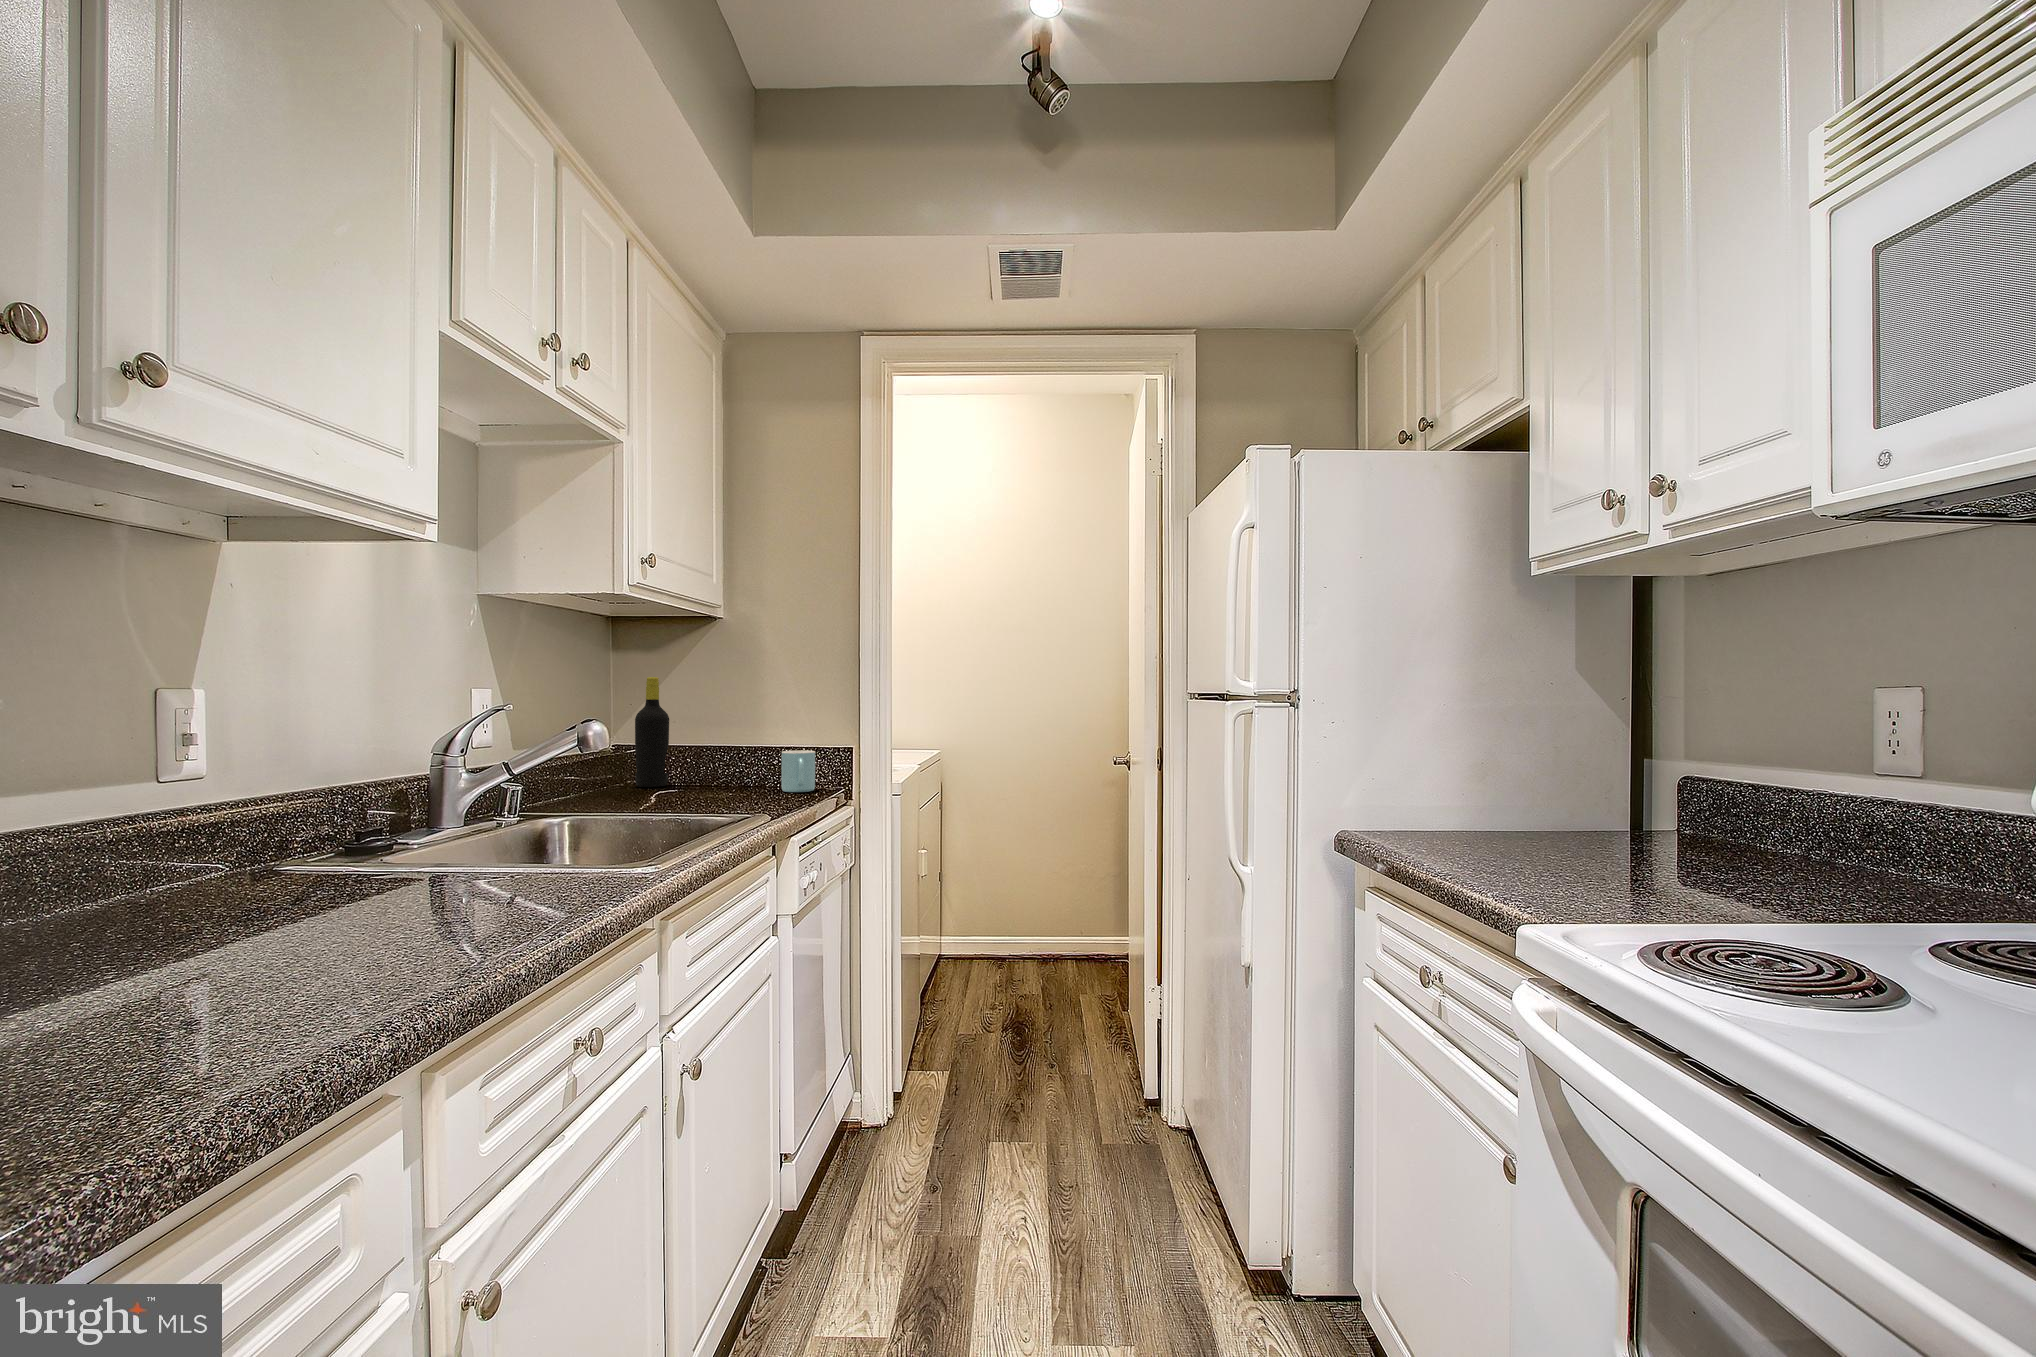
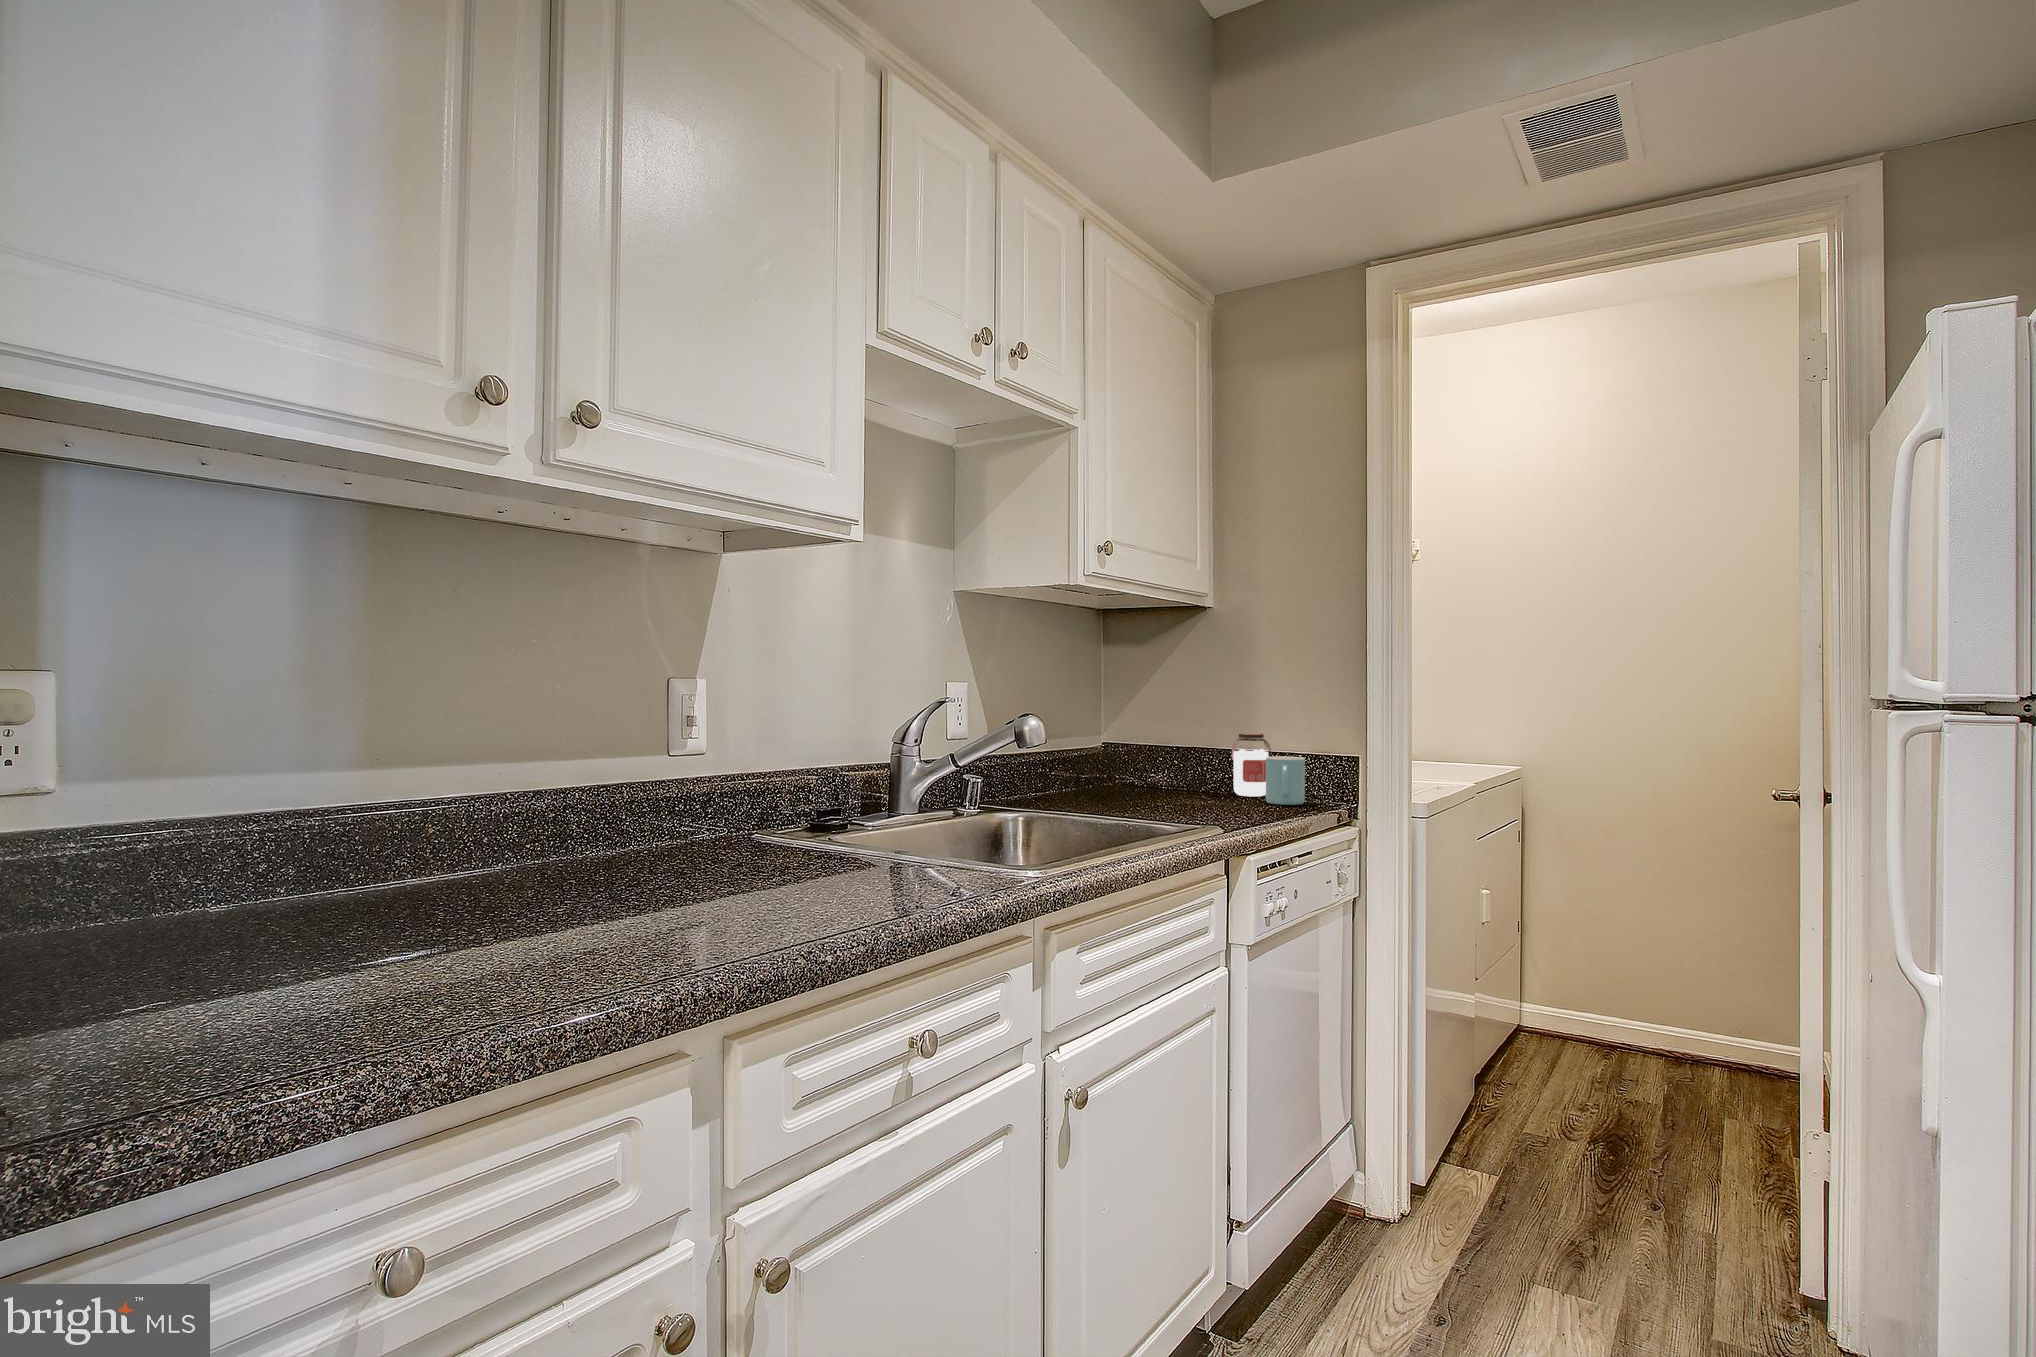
bottle: present [635,677,669,787] -> none [1122,673,1156,789]
jar: none [745,732,781,788] -> present [1232,734,1271,796]

